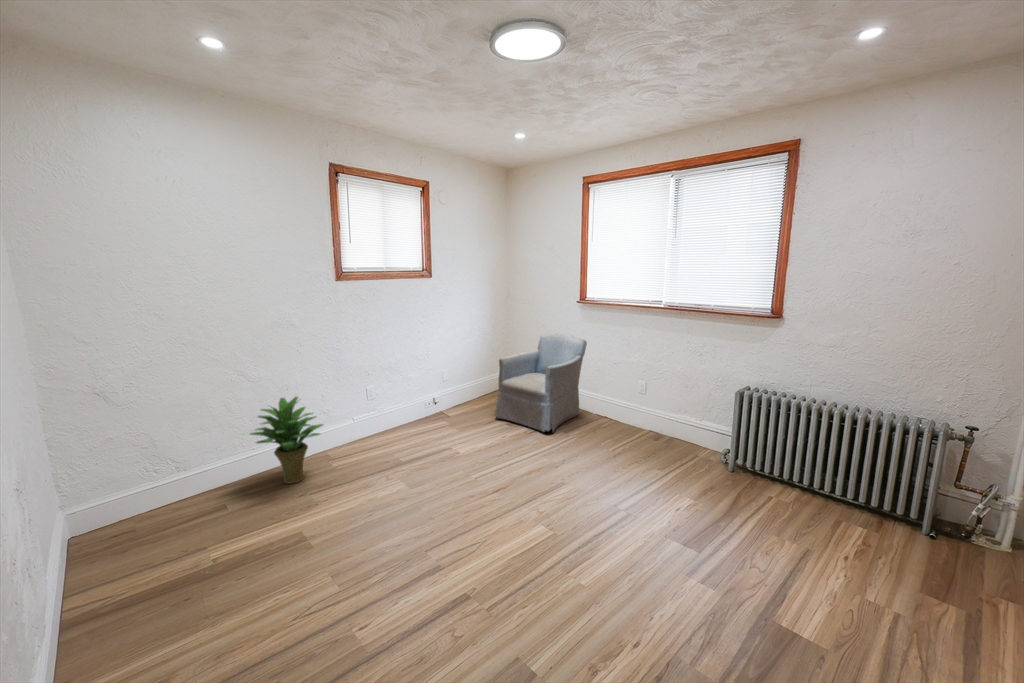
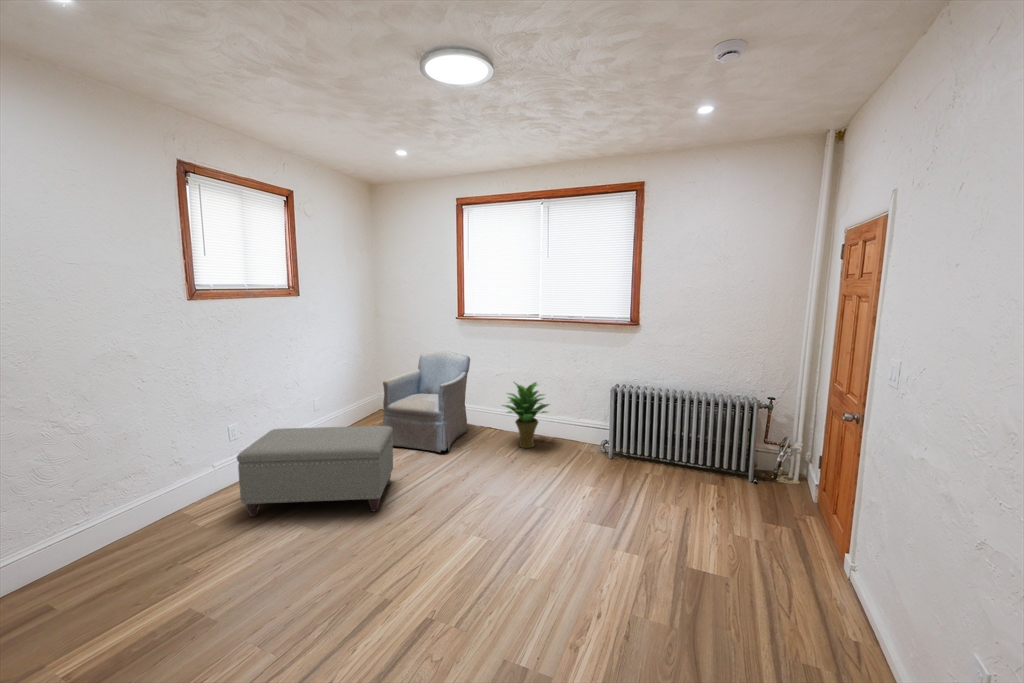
ottoman: none [361,392,492,478] -> present [237,426,393,516]
potted plant: present [250,397,323,484] -> present [502,382,549,448]

